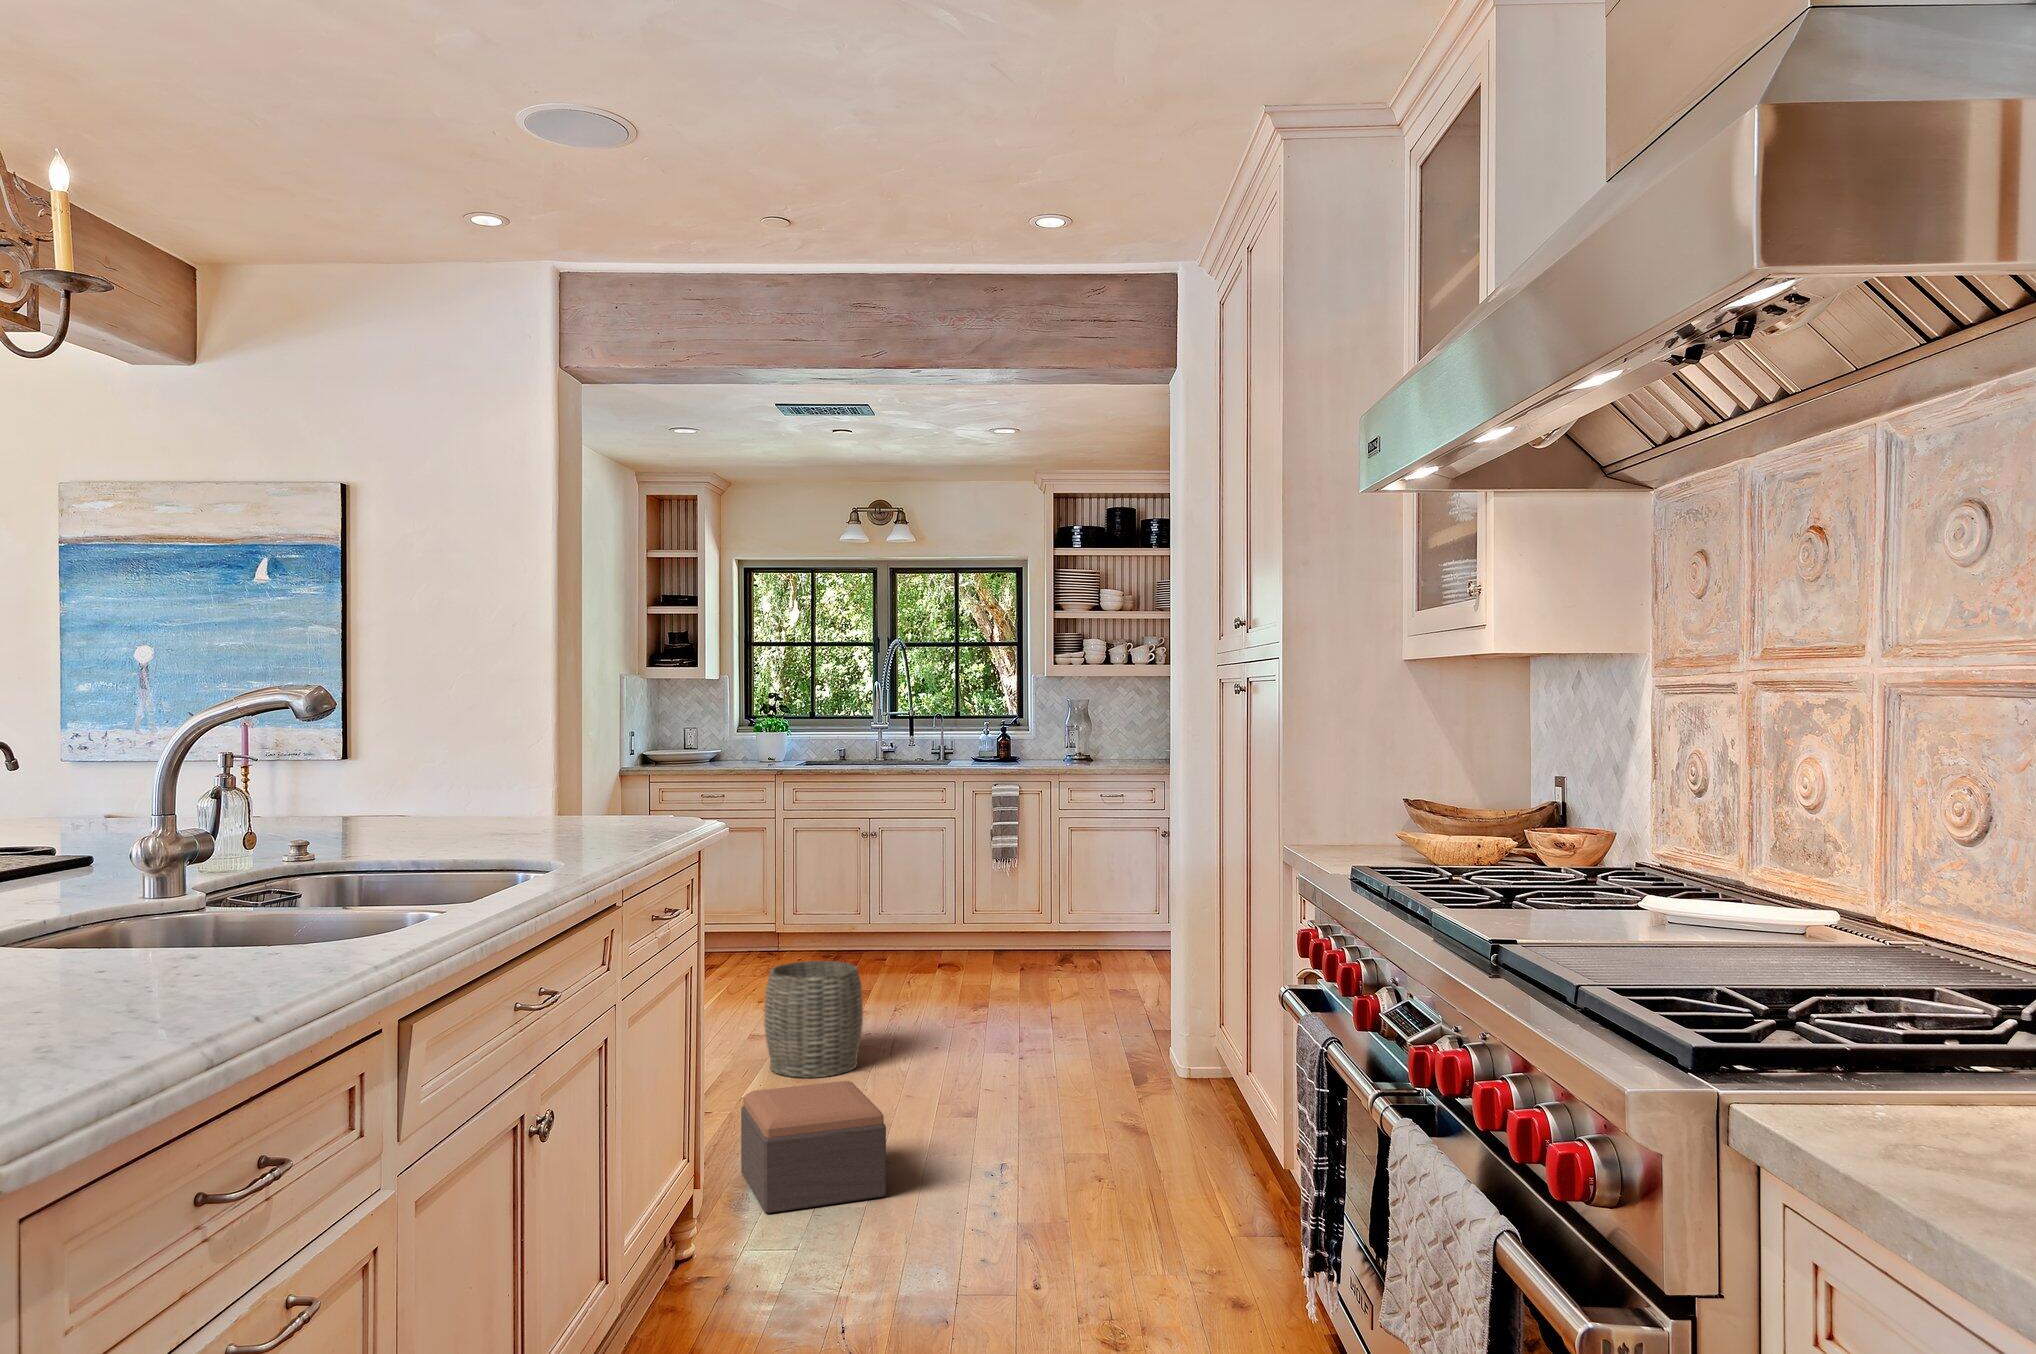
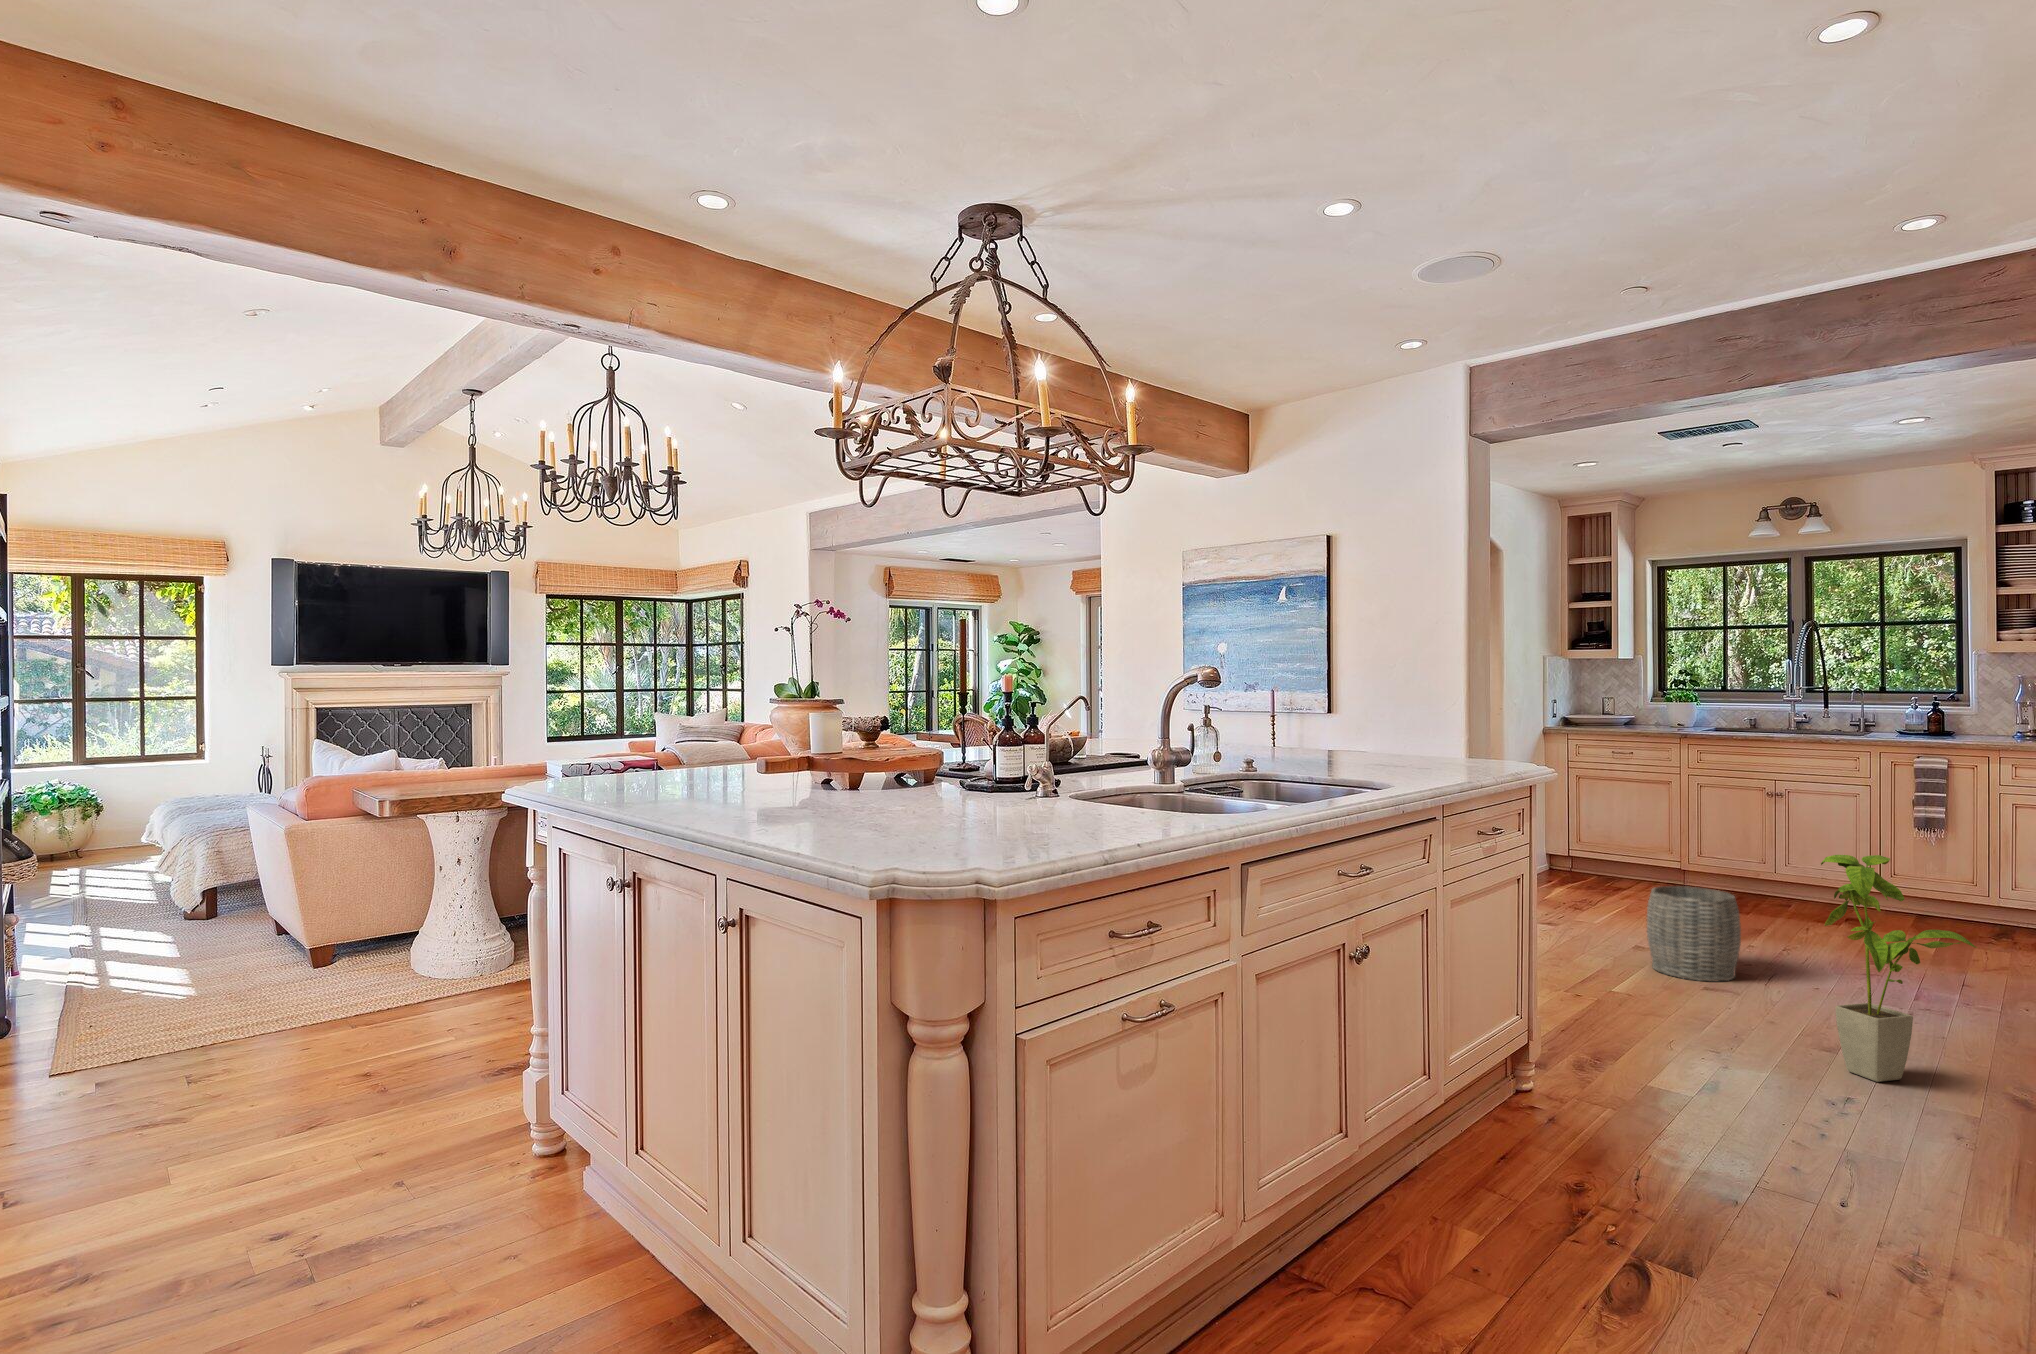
house plant: none [968,907,1103,1165] -> present [1821,855,1977,1082]
footstool: present [741,1081,886,1213] -> none [1606,970,1731,1073]

